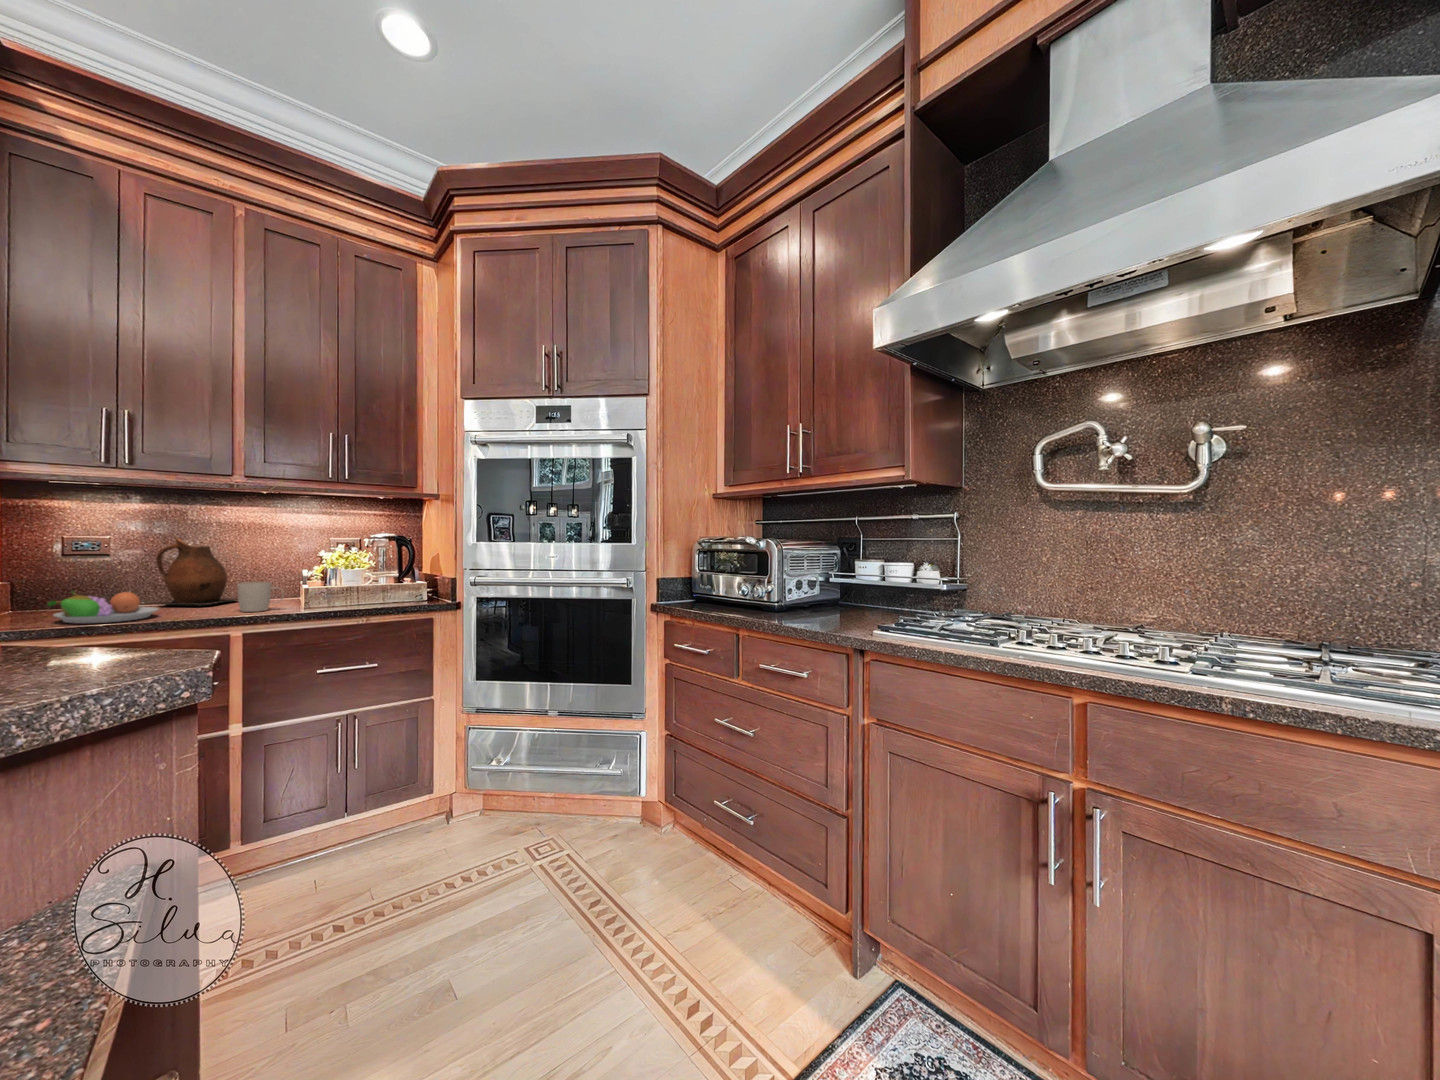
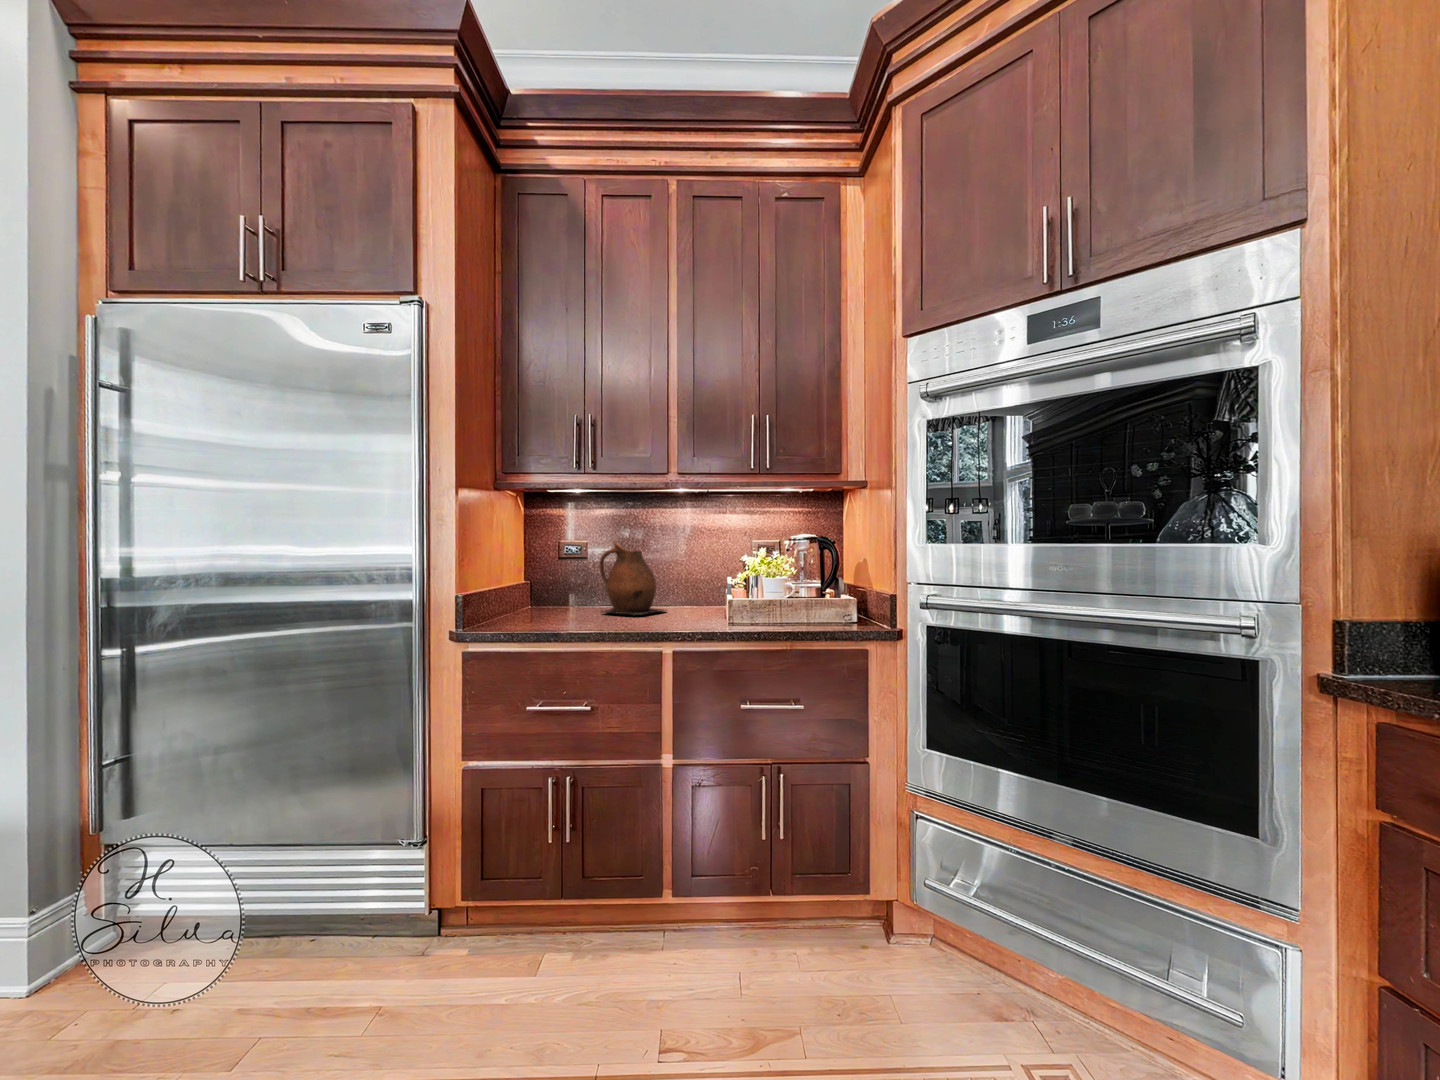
mug: present [238,582,284,612] -> none [666,591,708,625]
fruit bowl: present [47,591,158,624] -> none [523,595,603,628]

